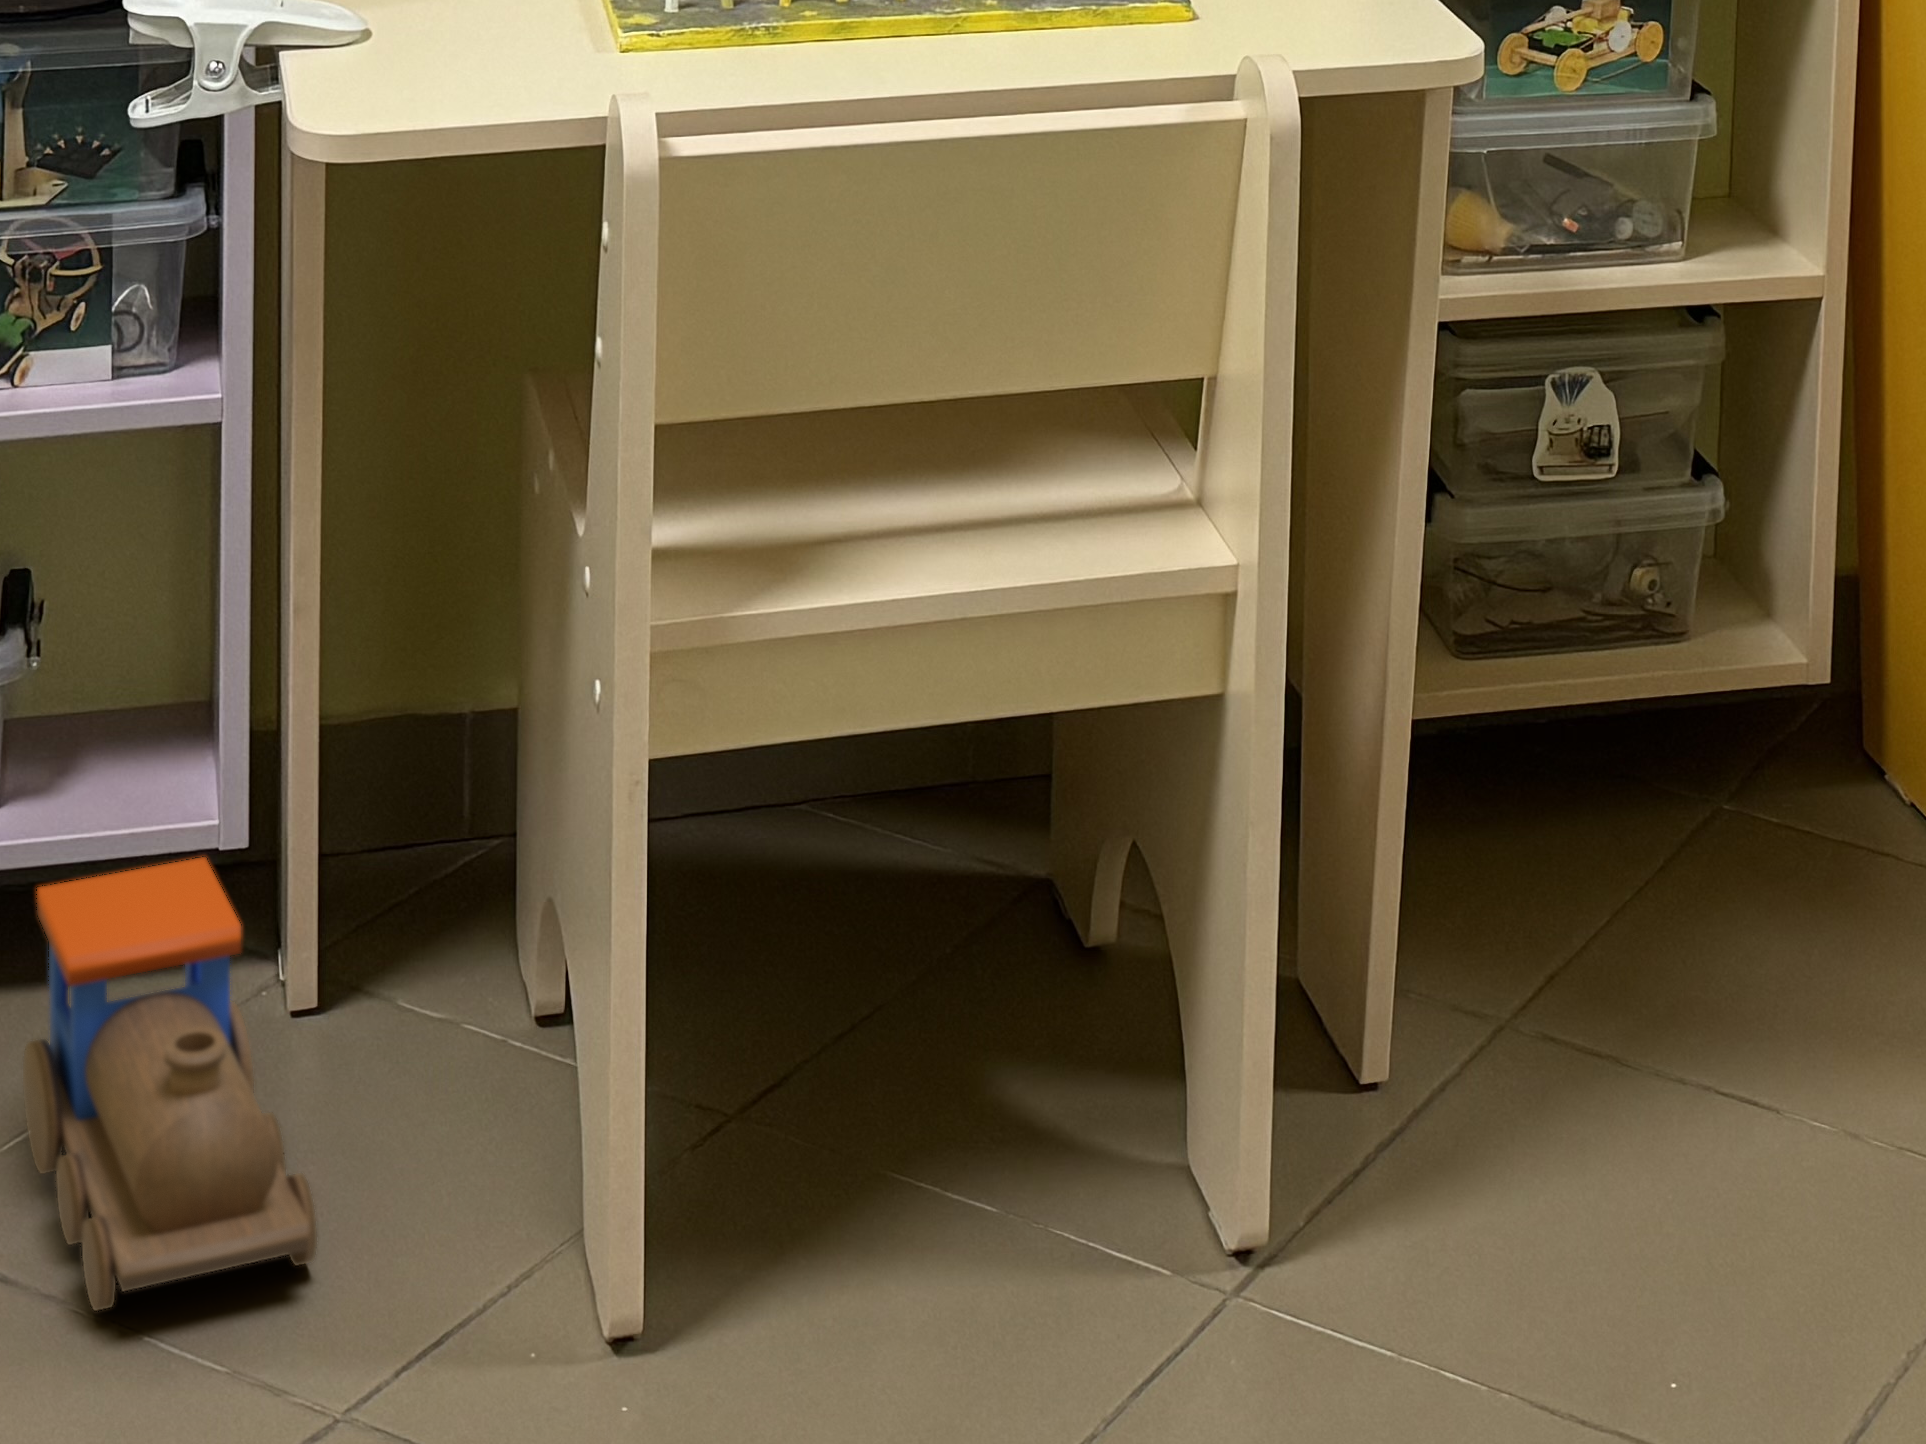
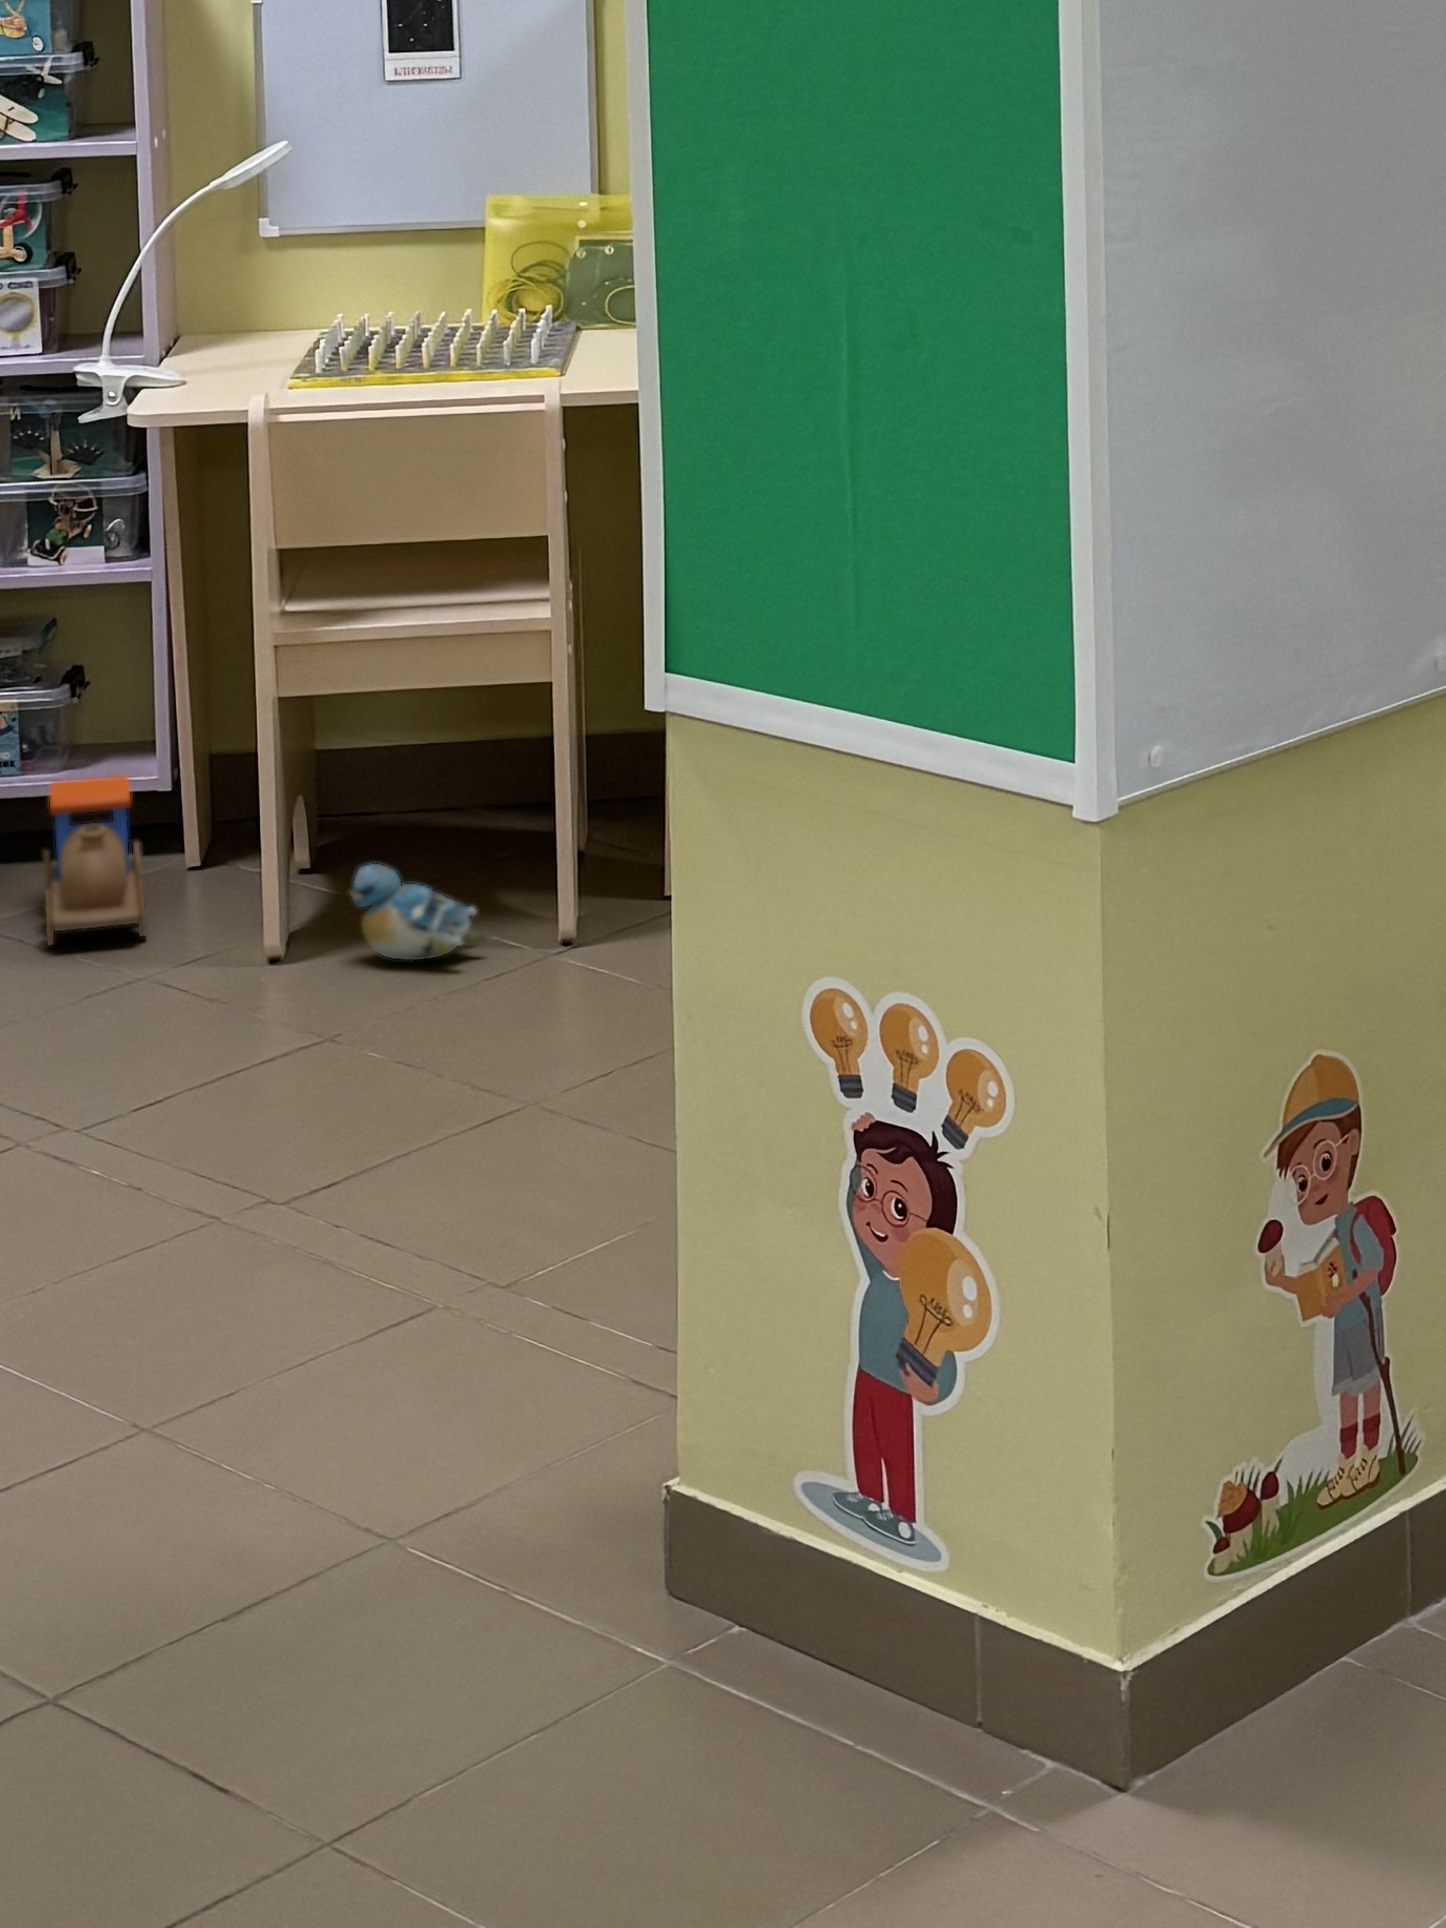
plush toy: none [811,1118,1106,1321] -> present [350,864,485,960]

